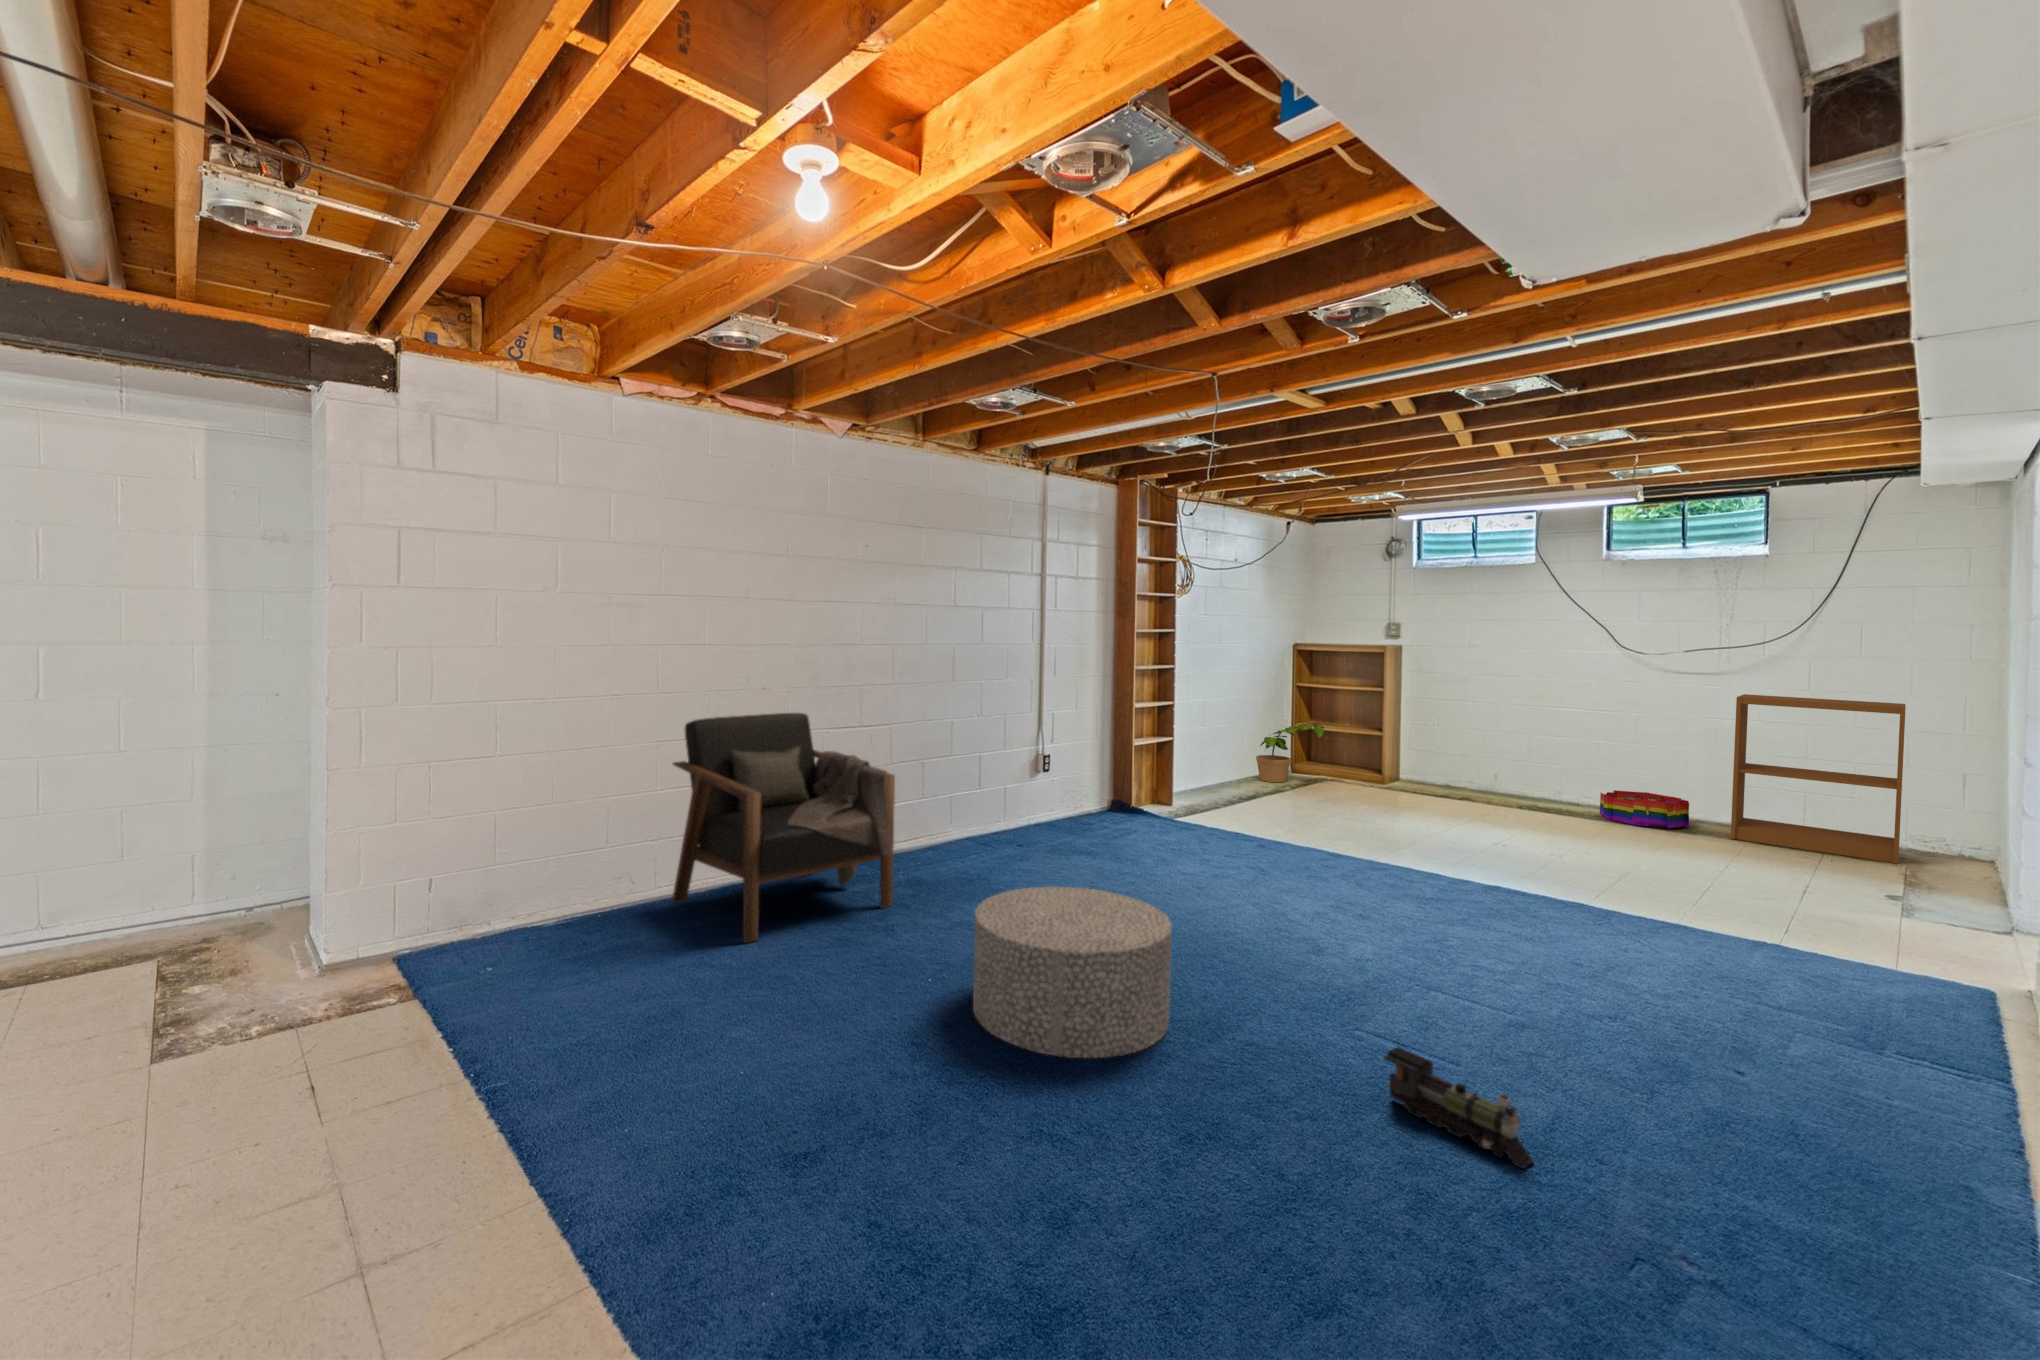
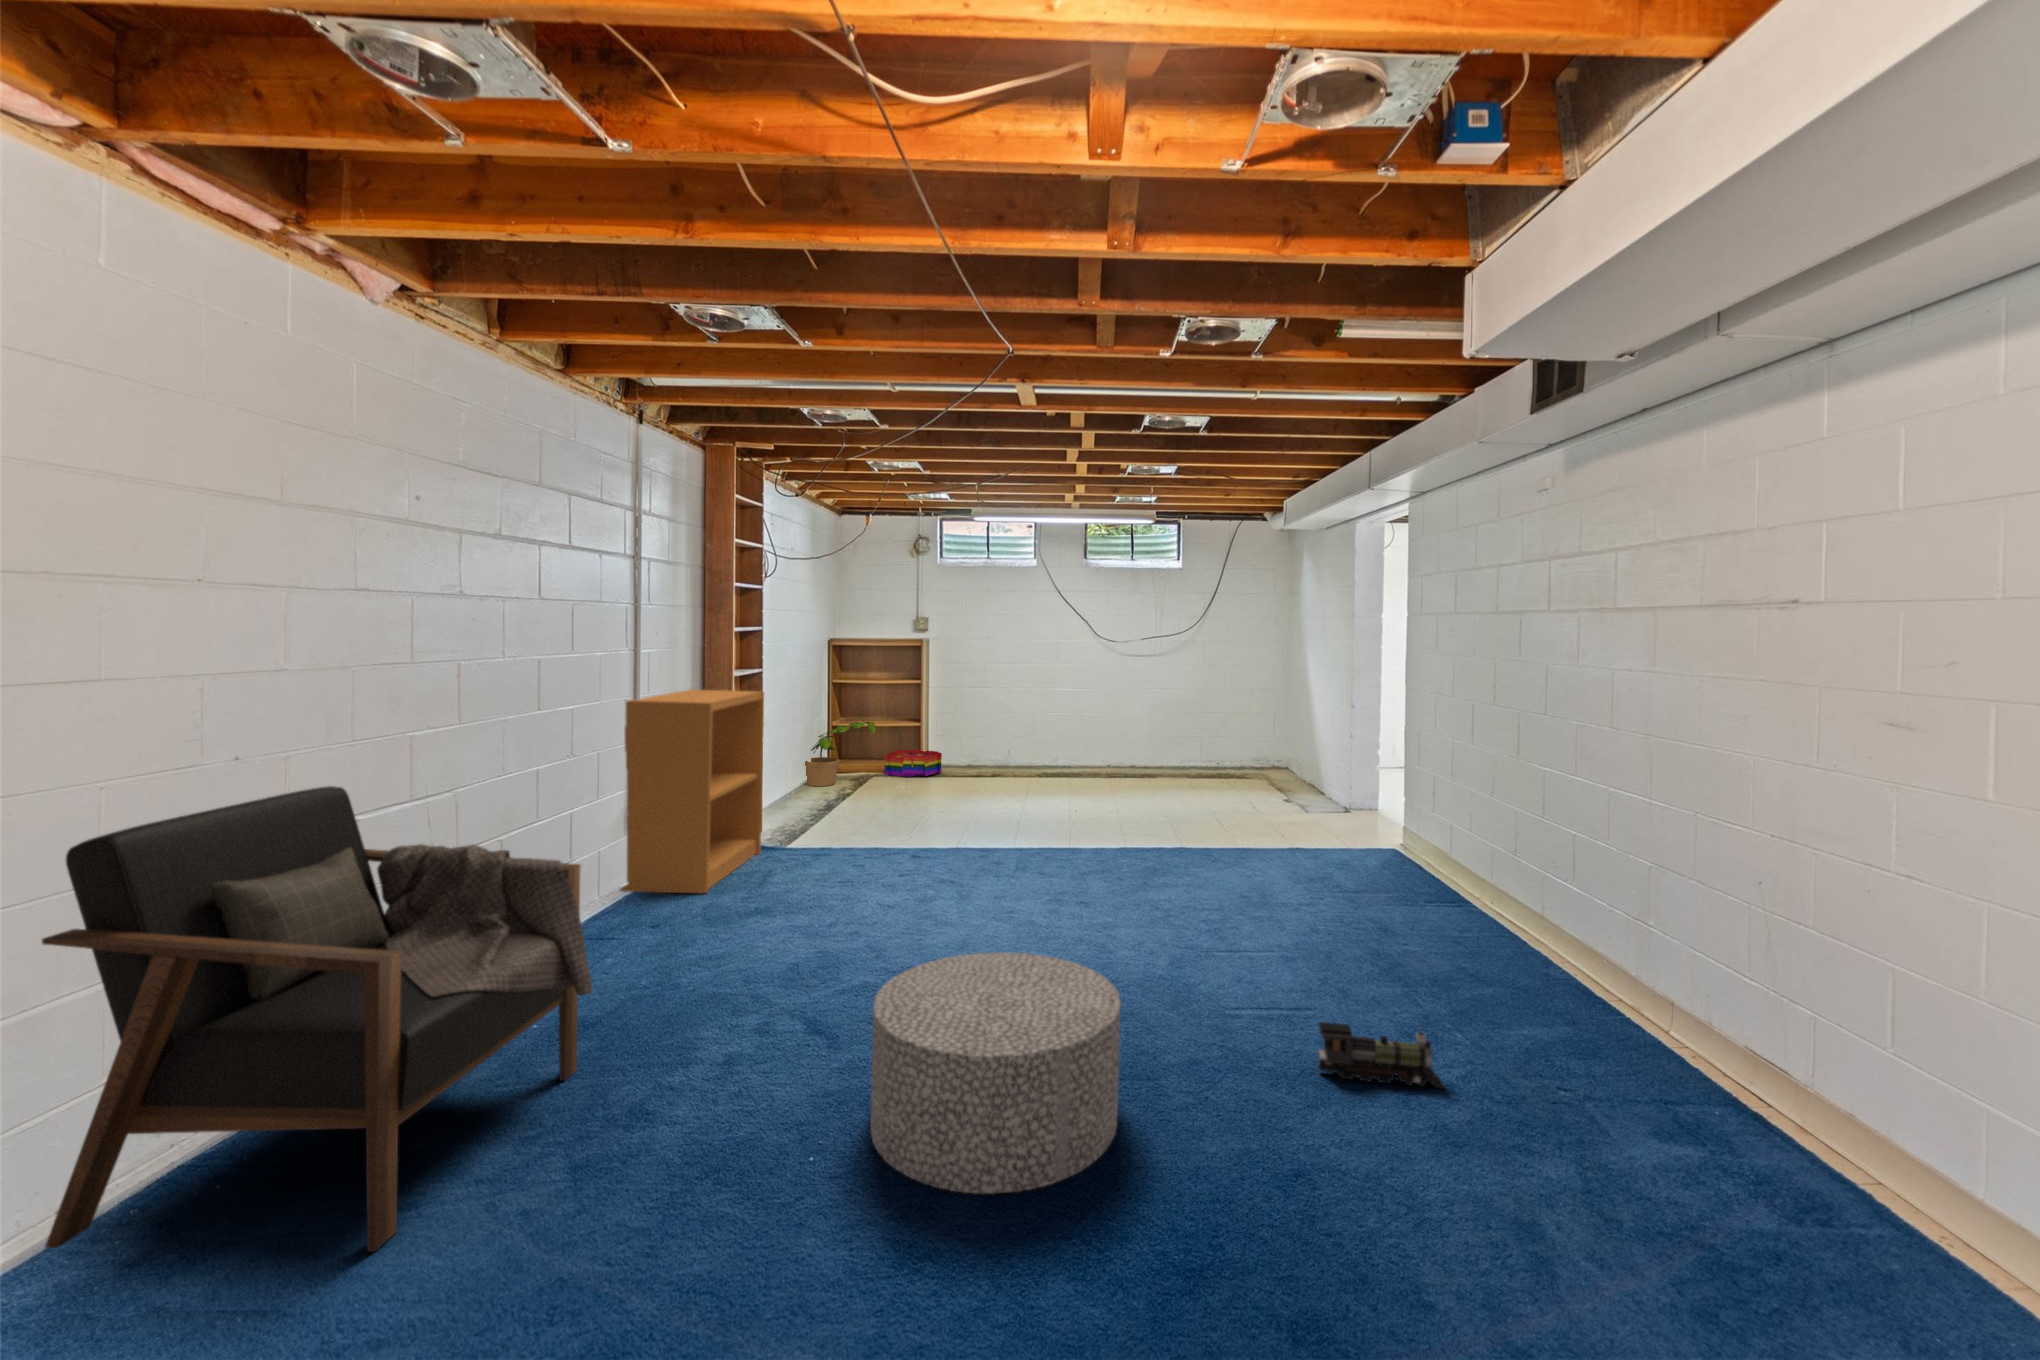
bookshelf: present [1731,694,1906,864] -> present [620,690,764,894]
storage bin: present [1600,790,1689,828] -> present [884,749,942,777]

